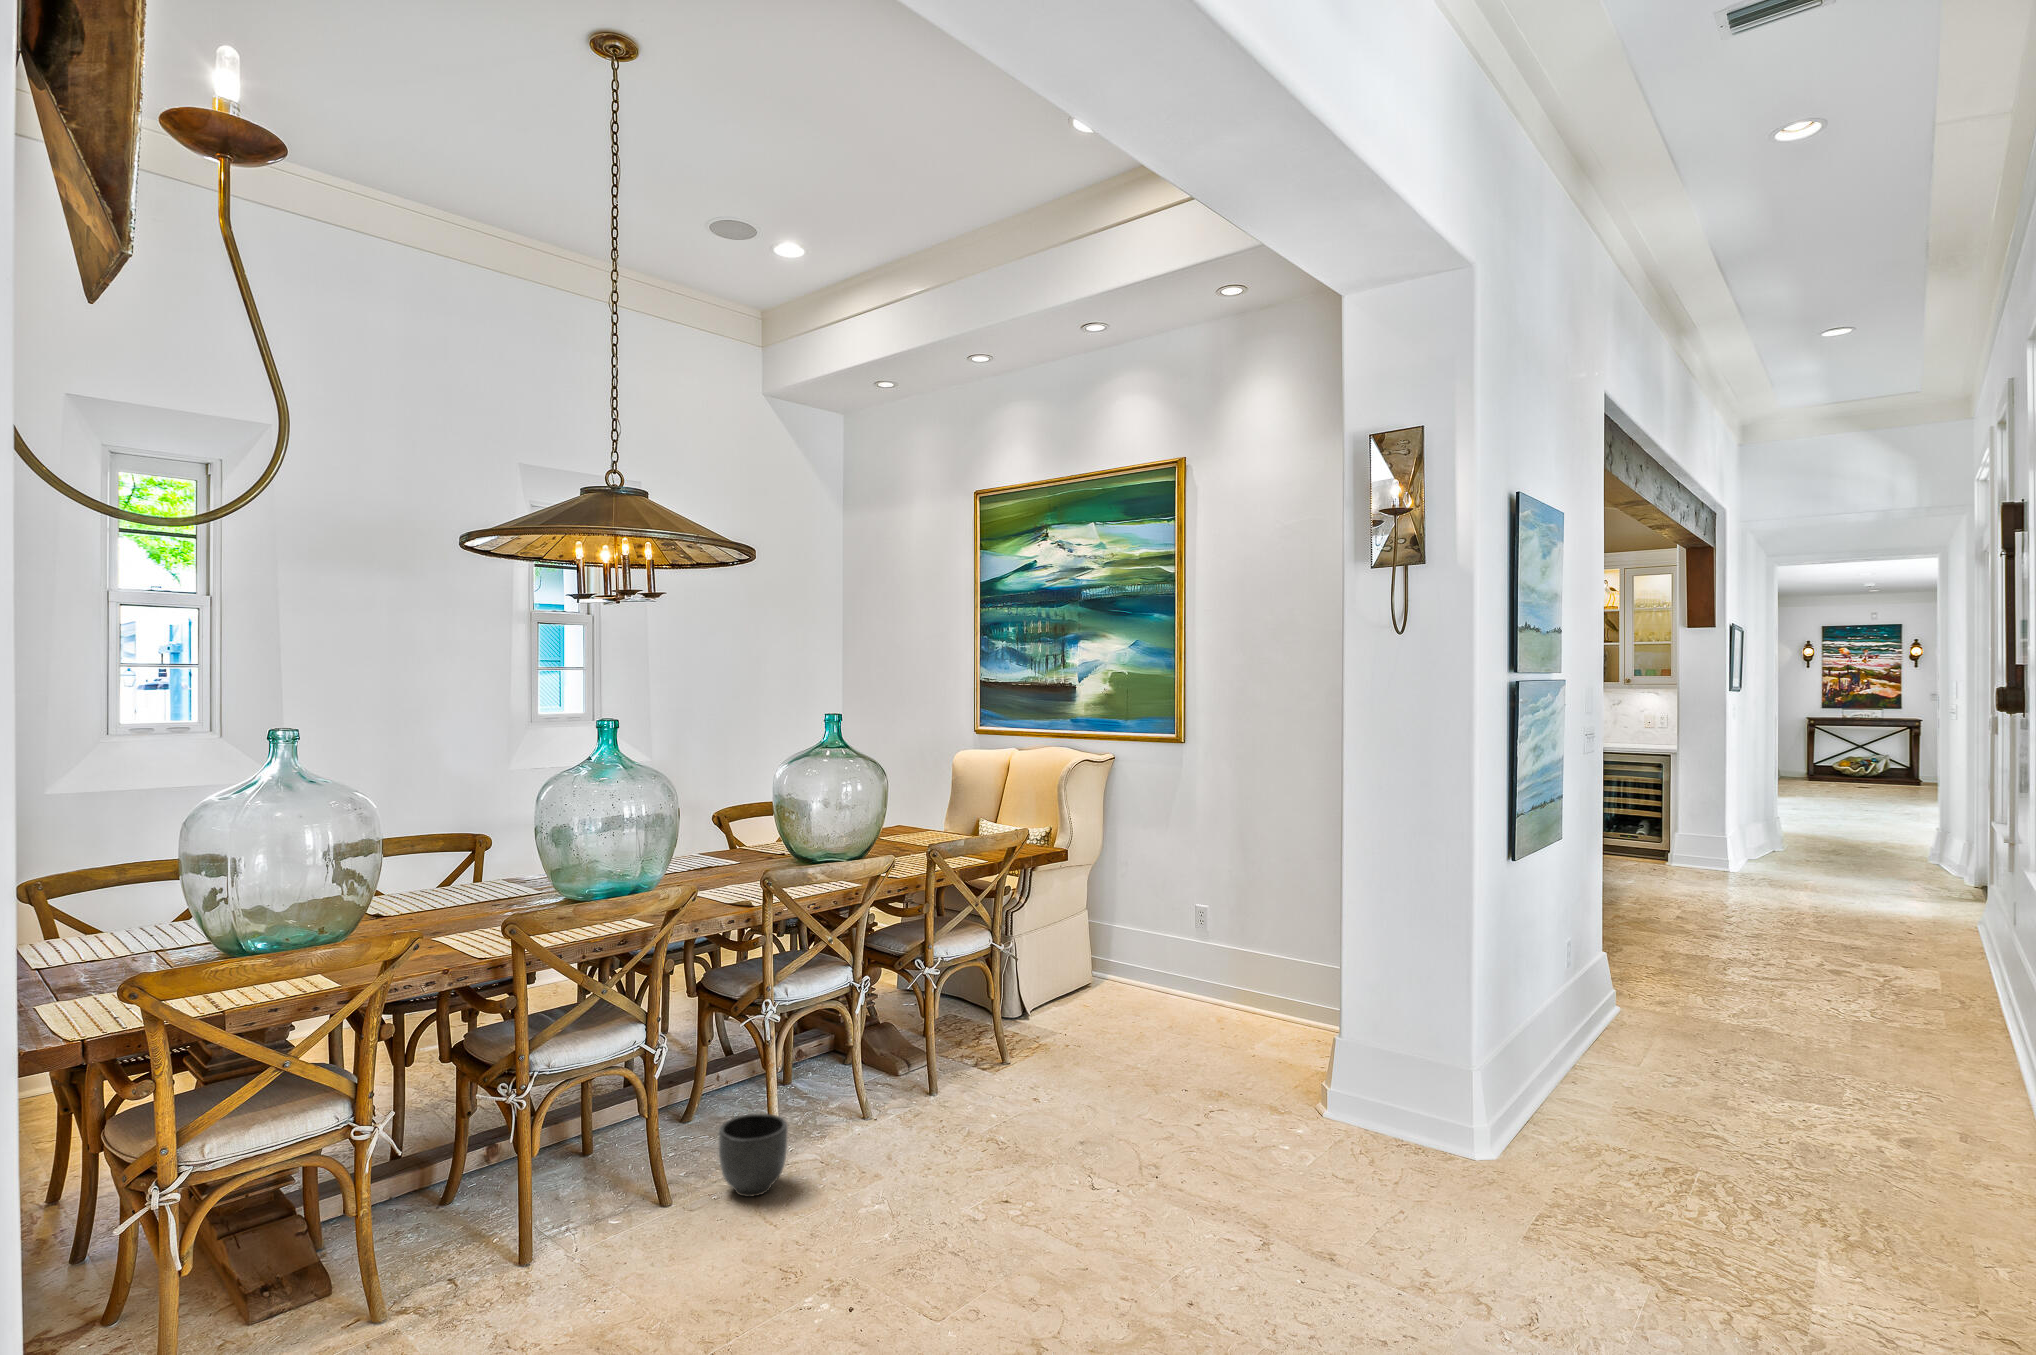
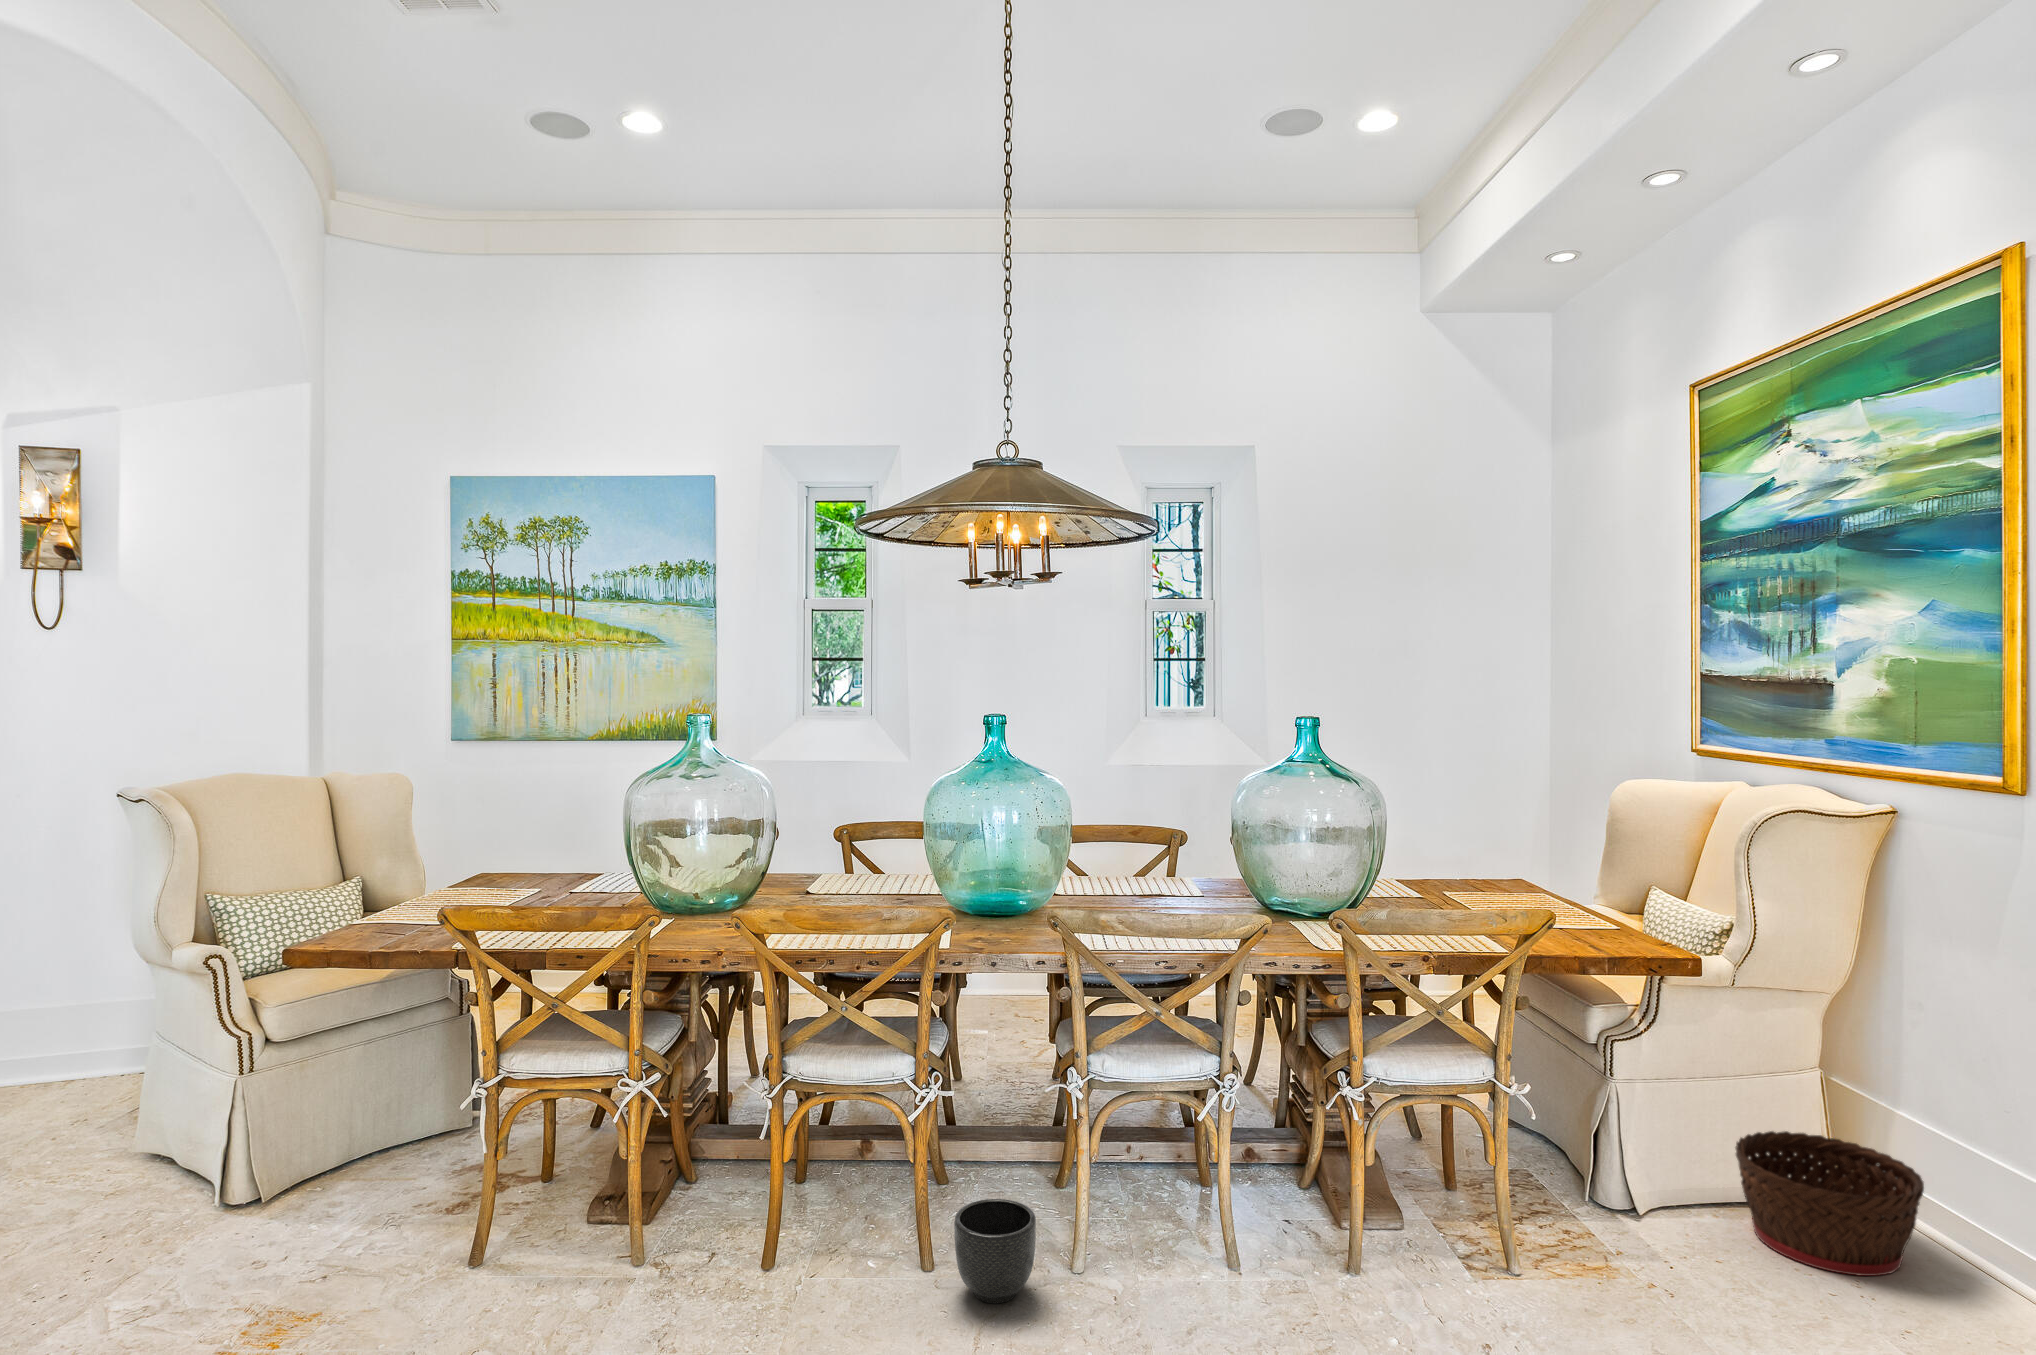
basket: none [1071,948,1159,1017] -> present [1735,1131,1924,1276]

